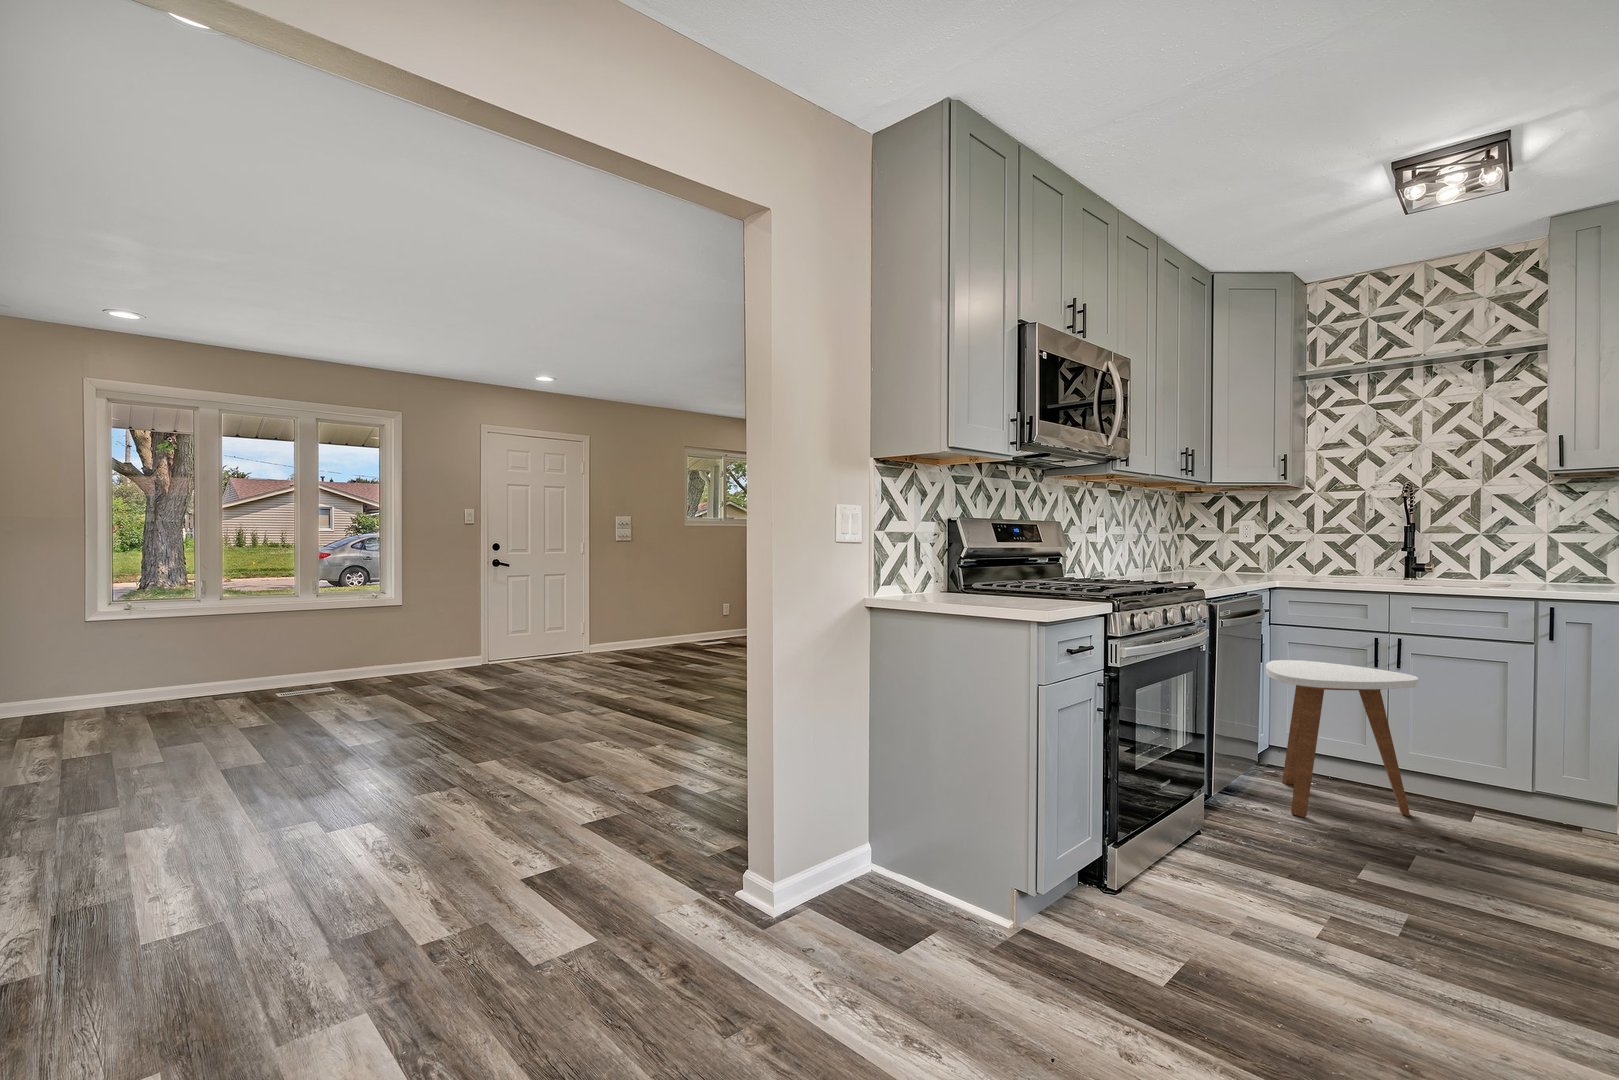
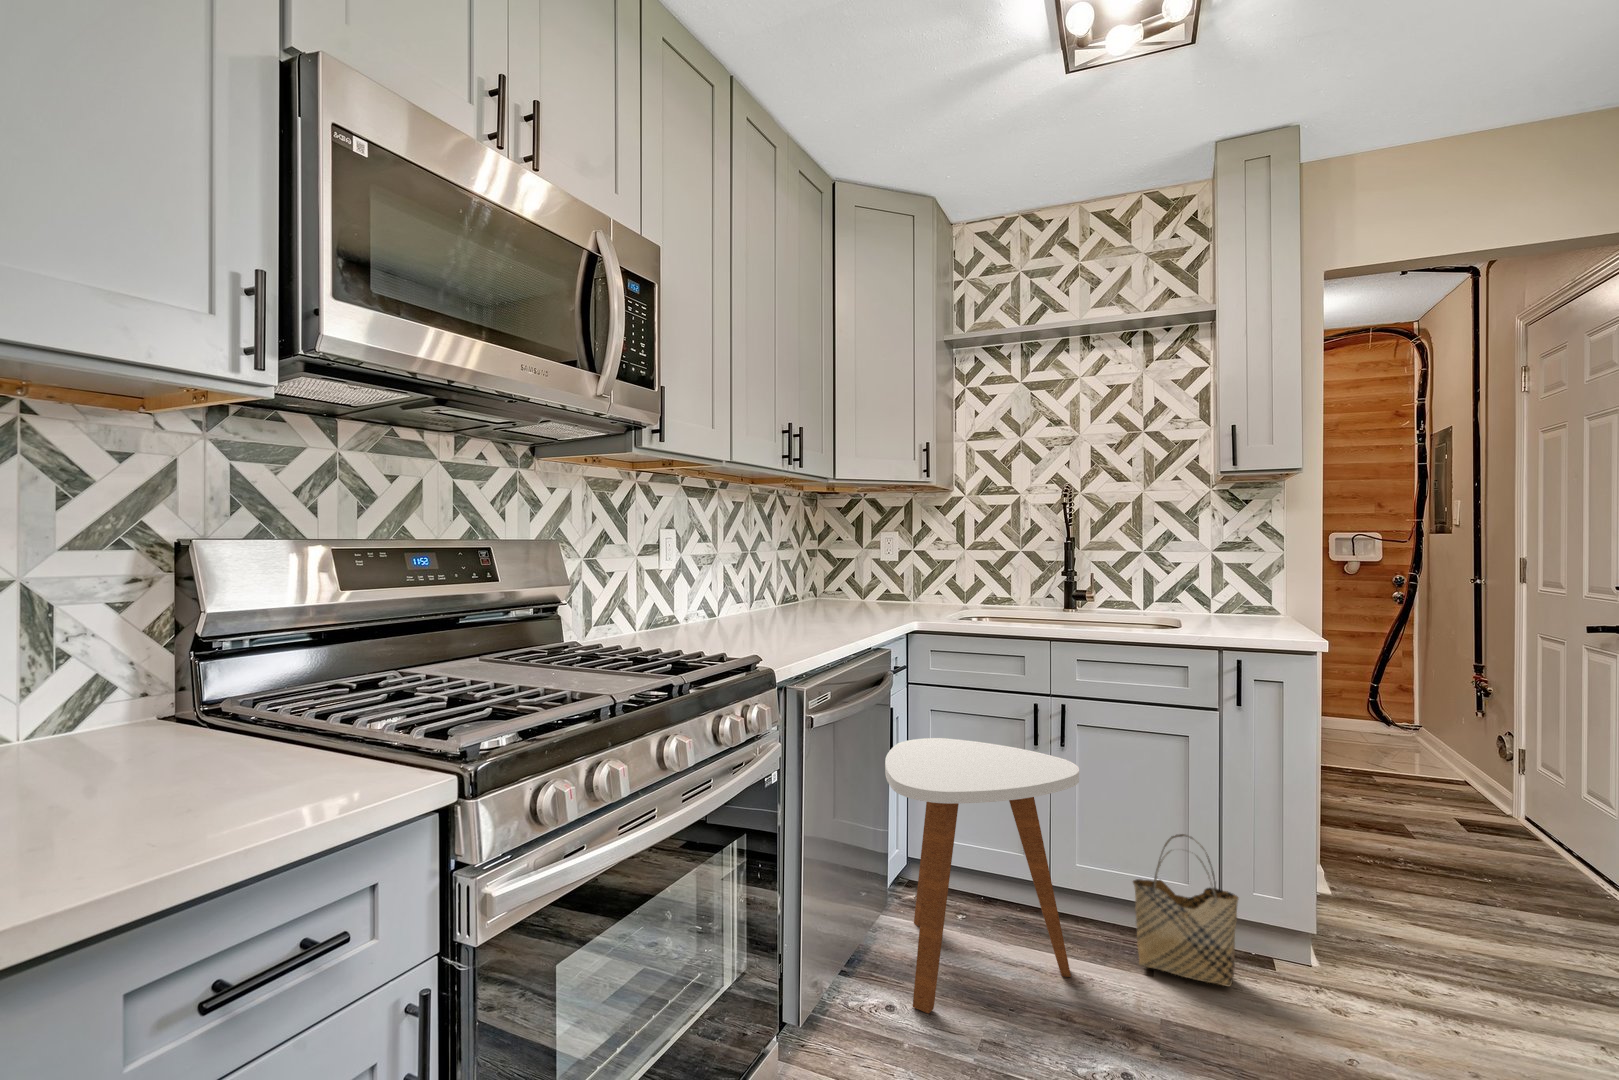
woven basket: none [1462,732,1554,832] -> present [1133,834,1239,986]

